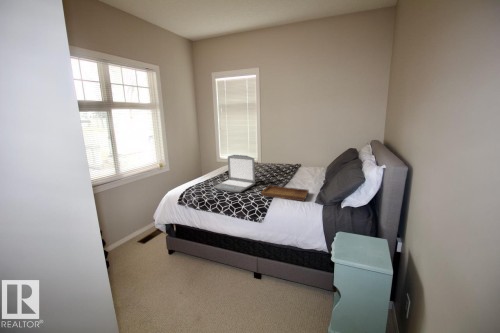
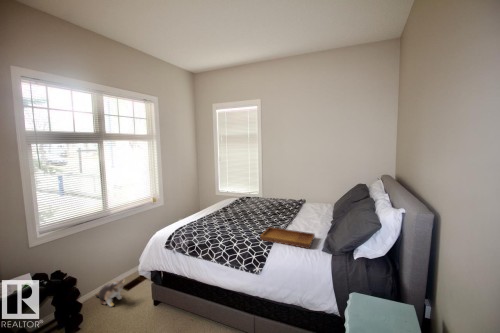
laptop: present [214,155,255,193] -> none [207,191,254,235]
plush toy: none [118,232,143,255] -> present [96,280,125,306]

